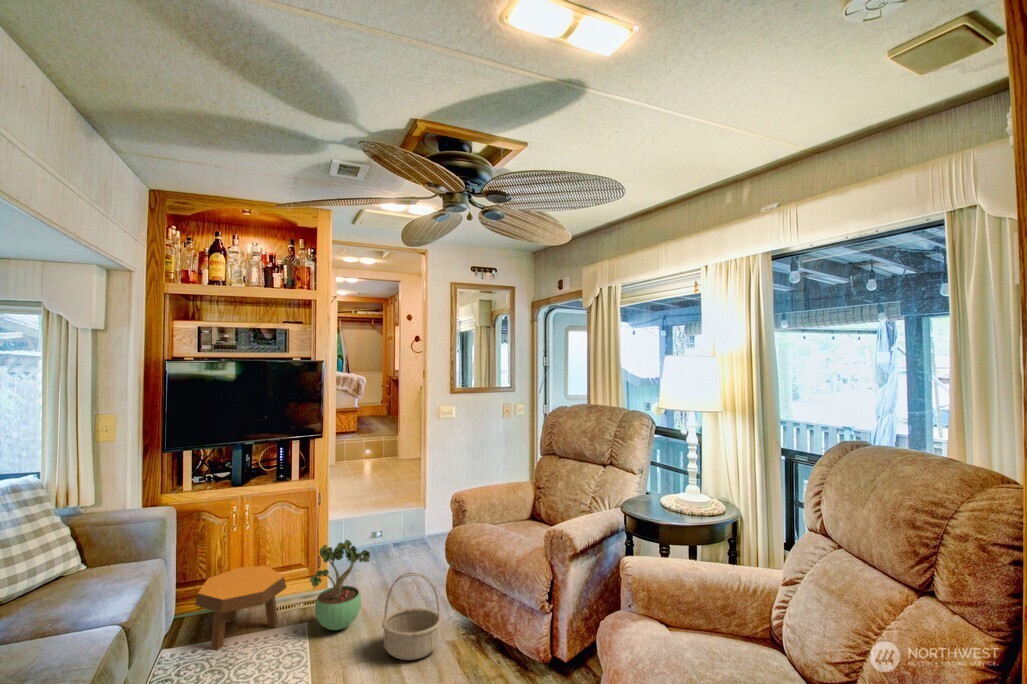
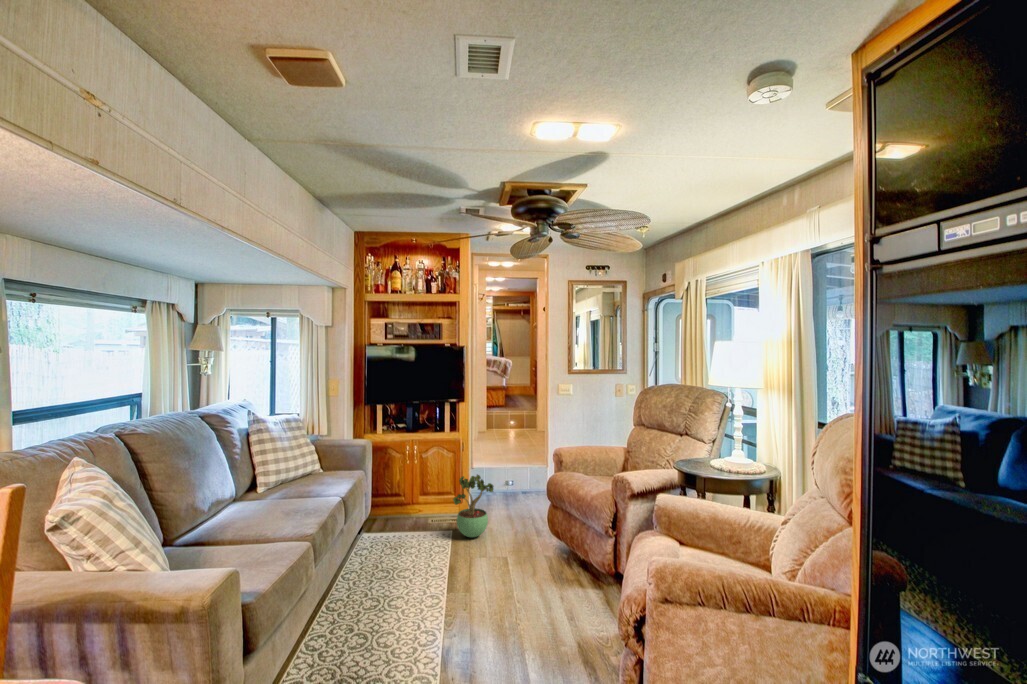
footstool: present [195,566,286,650] -> none [383,488,439,538]
basket: present [382,573,441,660] -> none [498,500,541,562]

